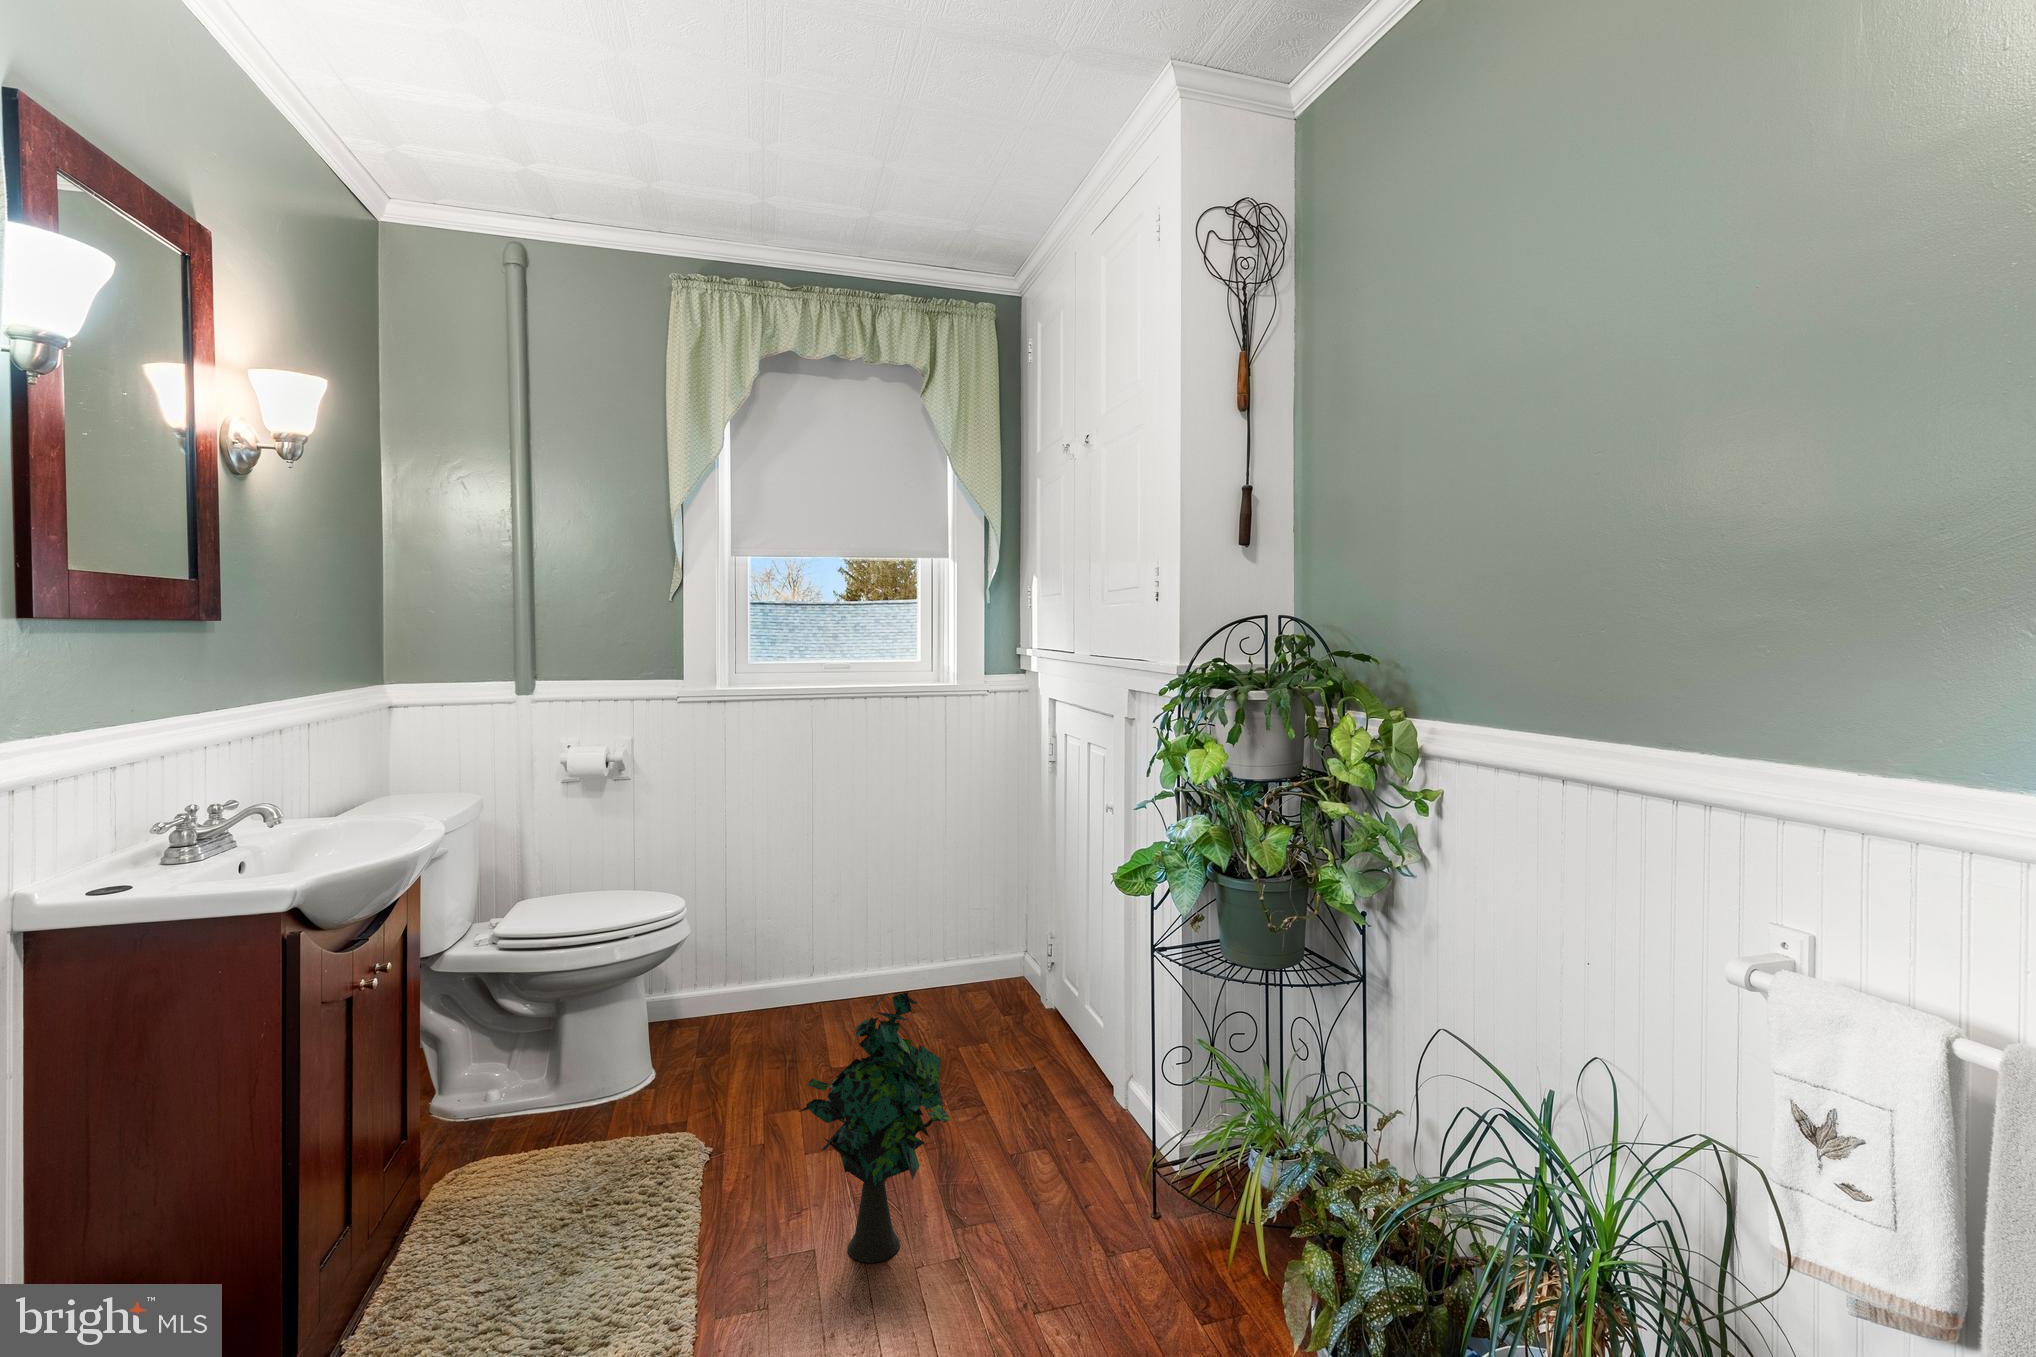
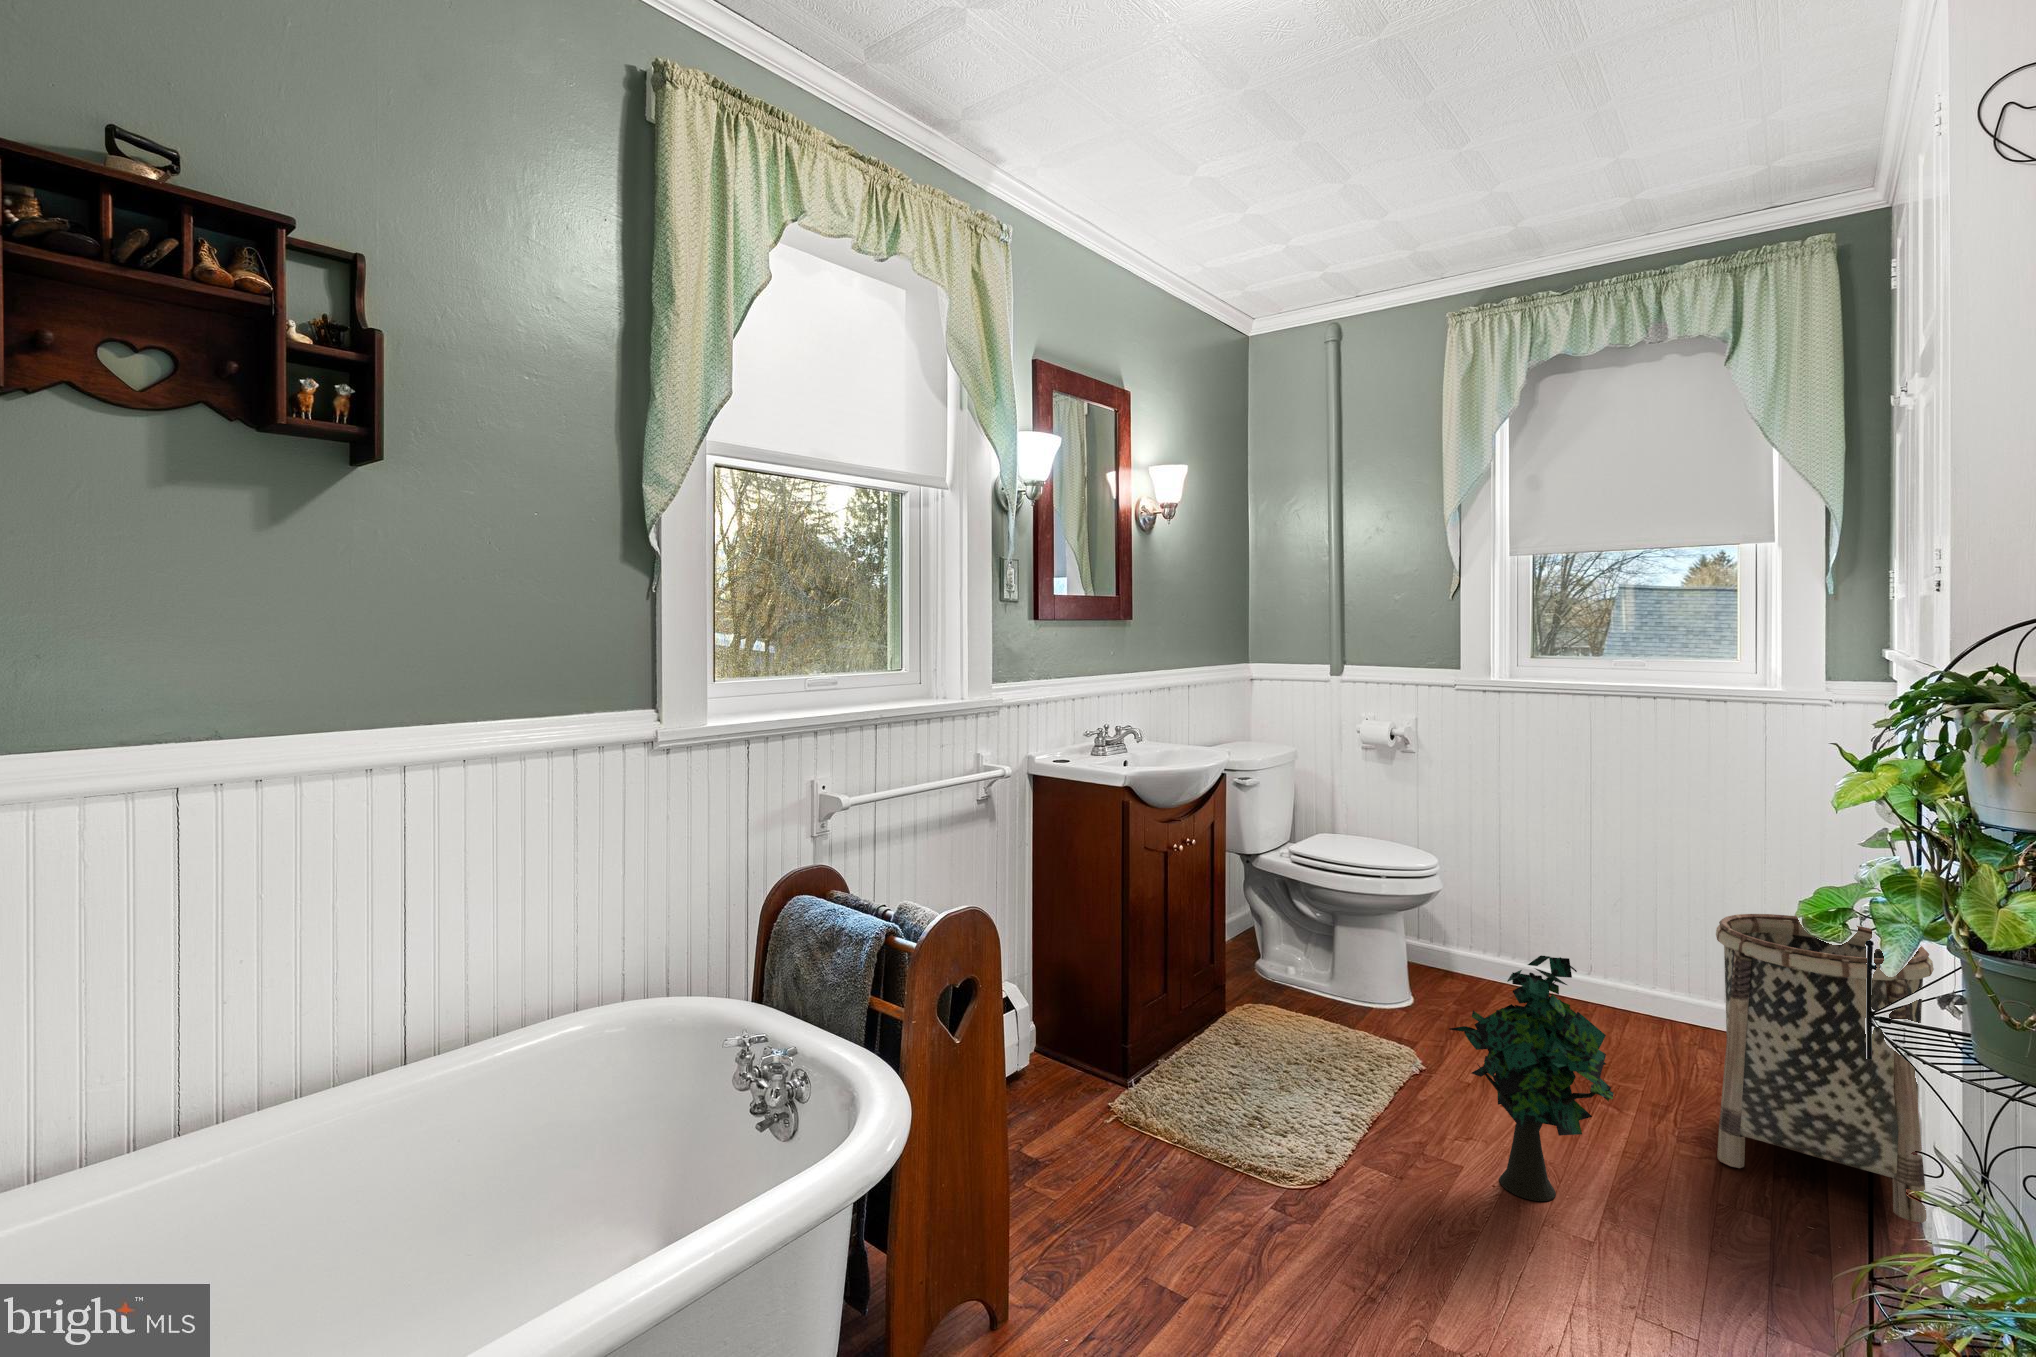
basket: none [962,890,1103,1129] -> present [1716,914,1934,1223]

